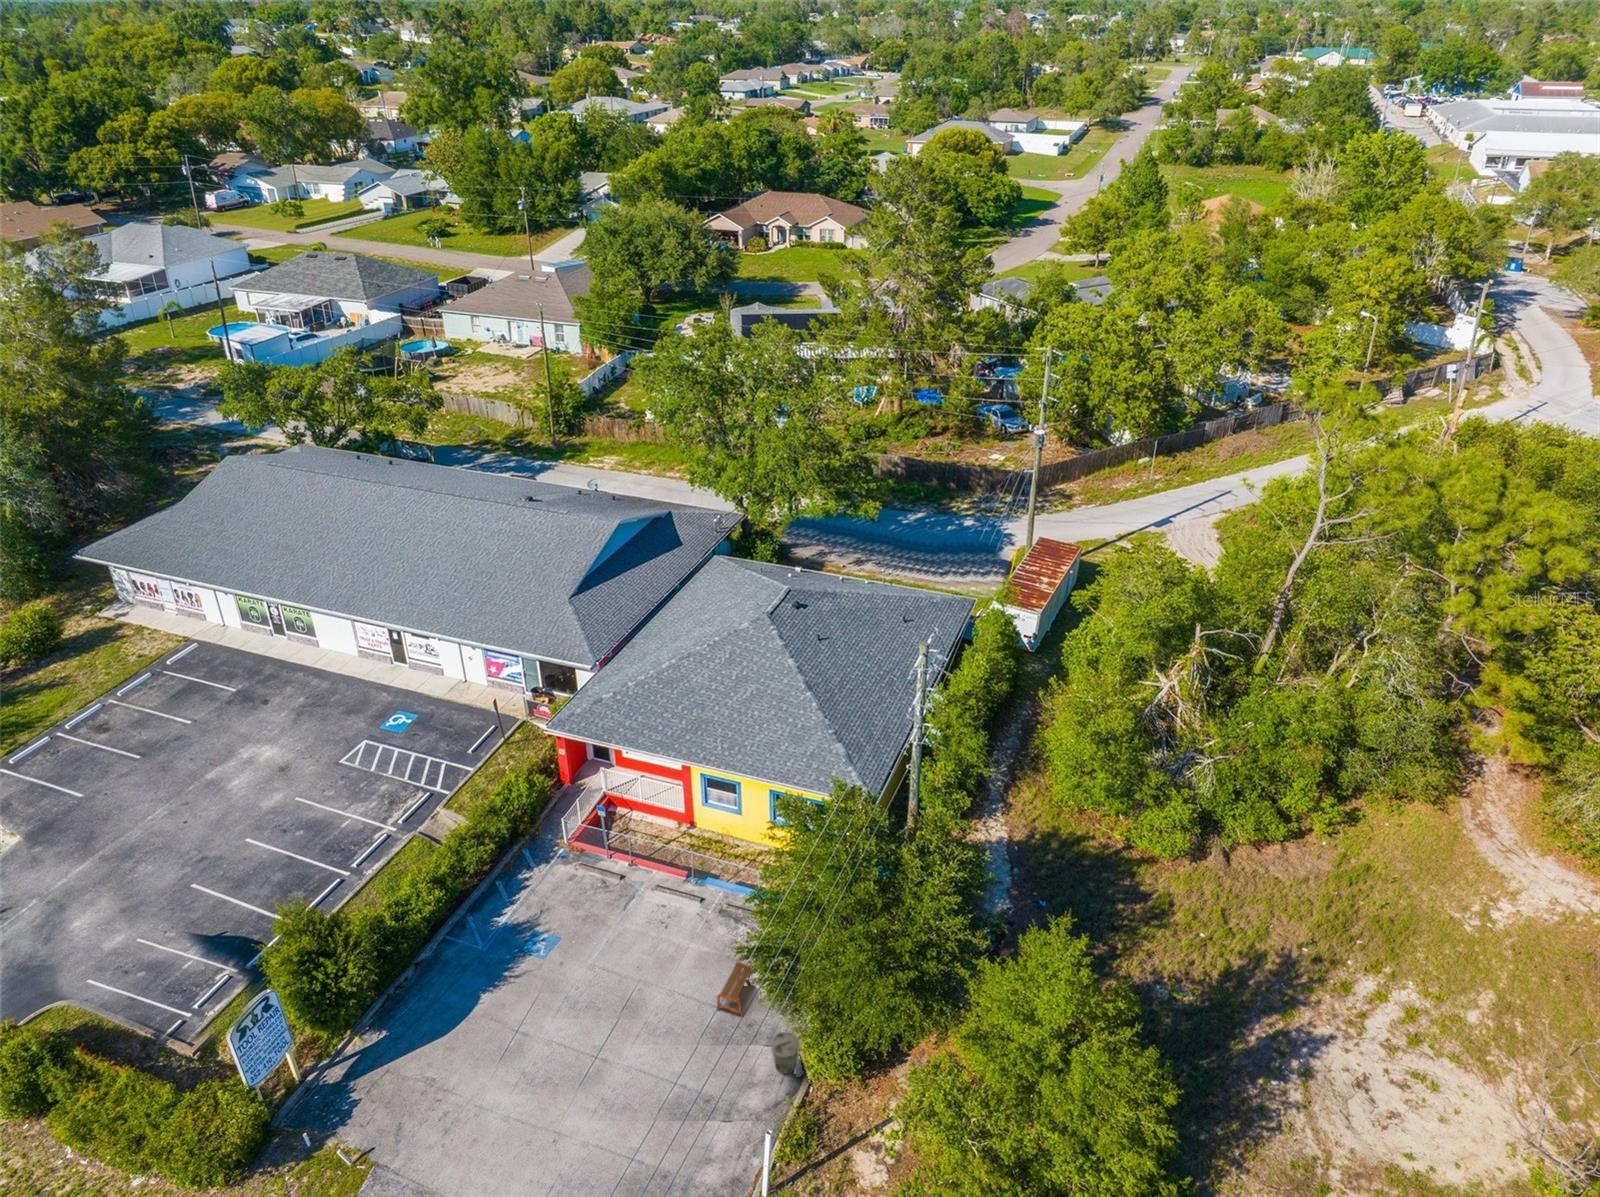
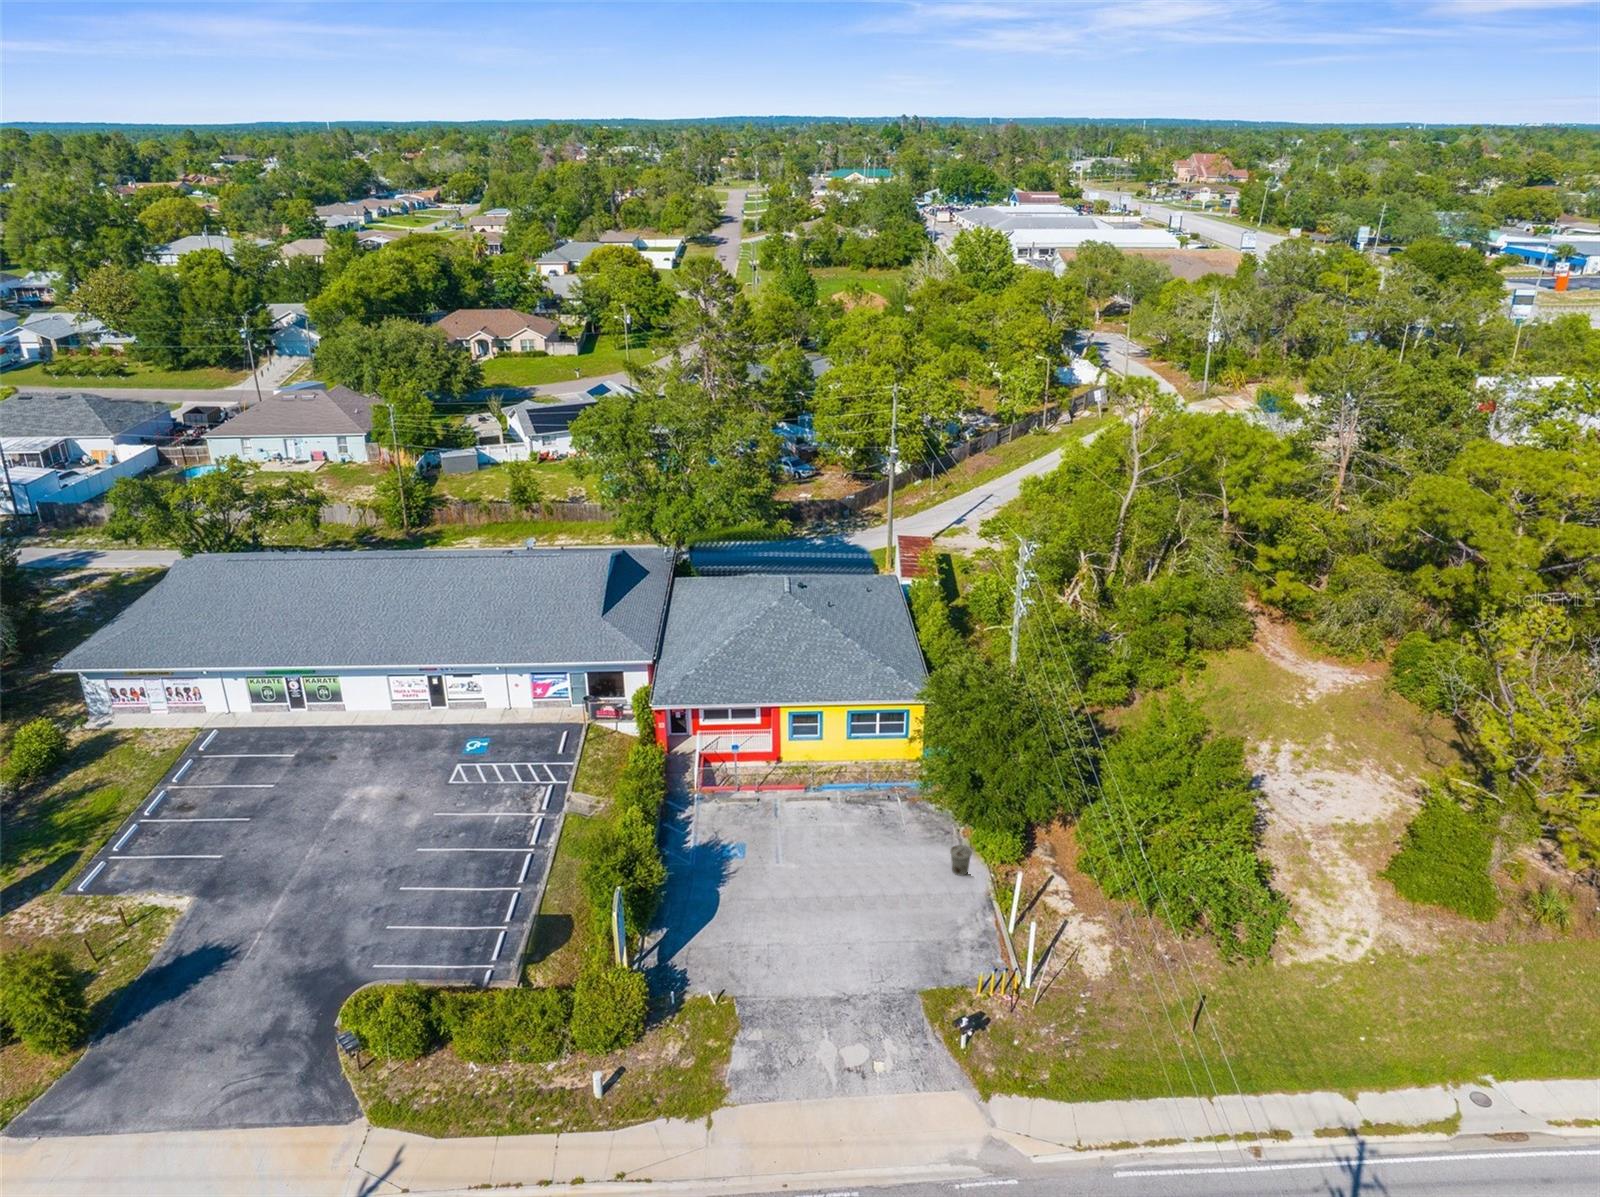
bench: present [717,962,752,1016] -> none [886,809,909,856]

